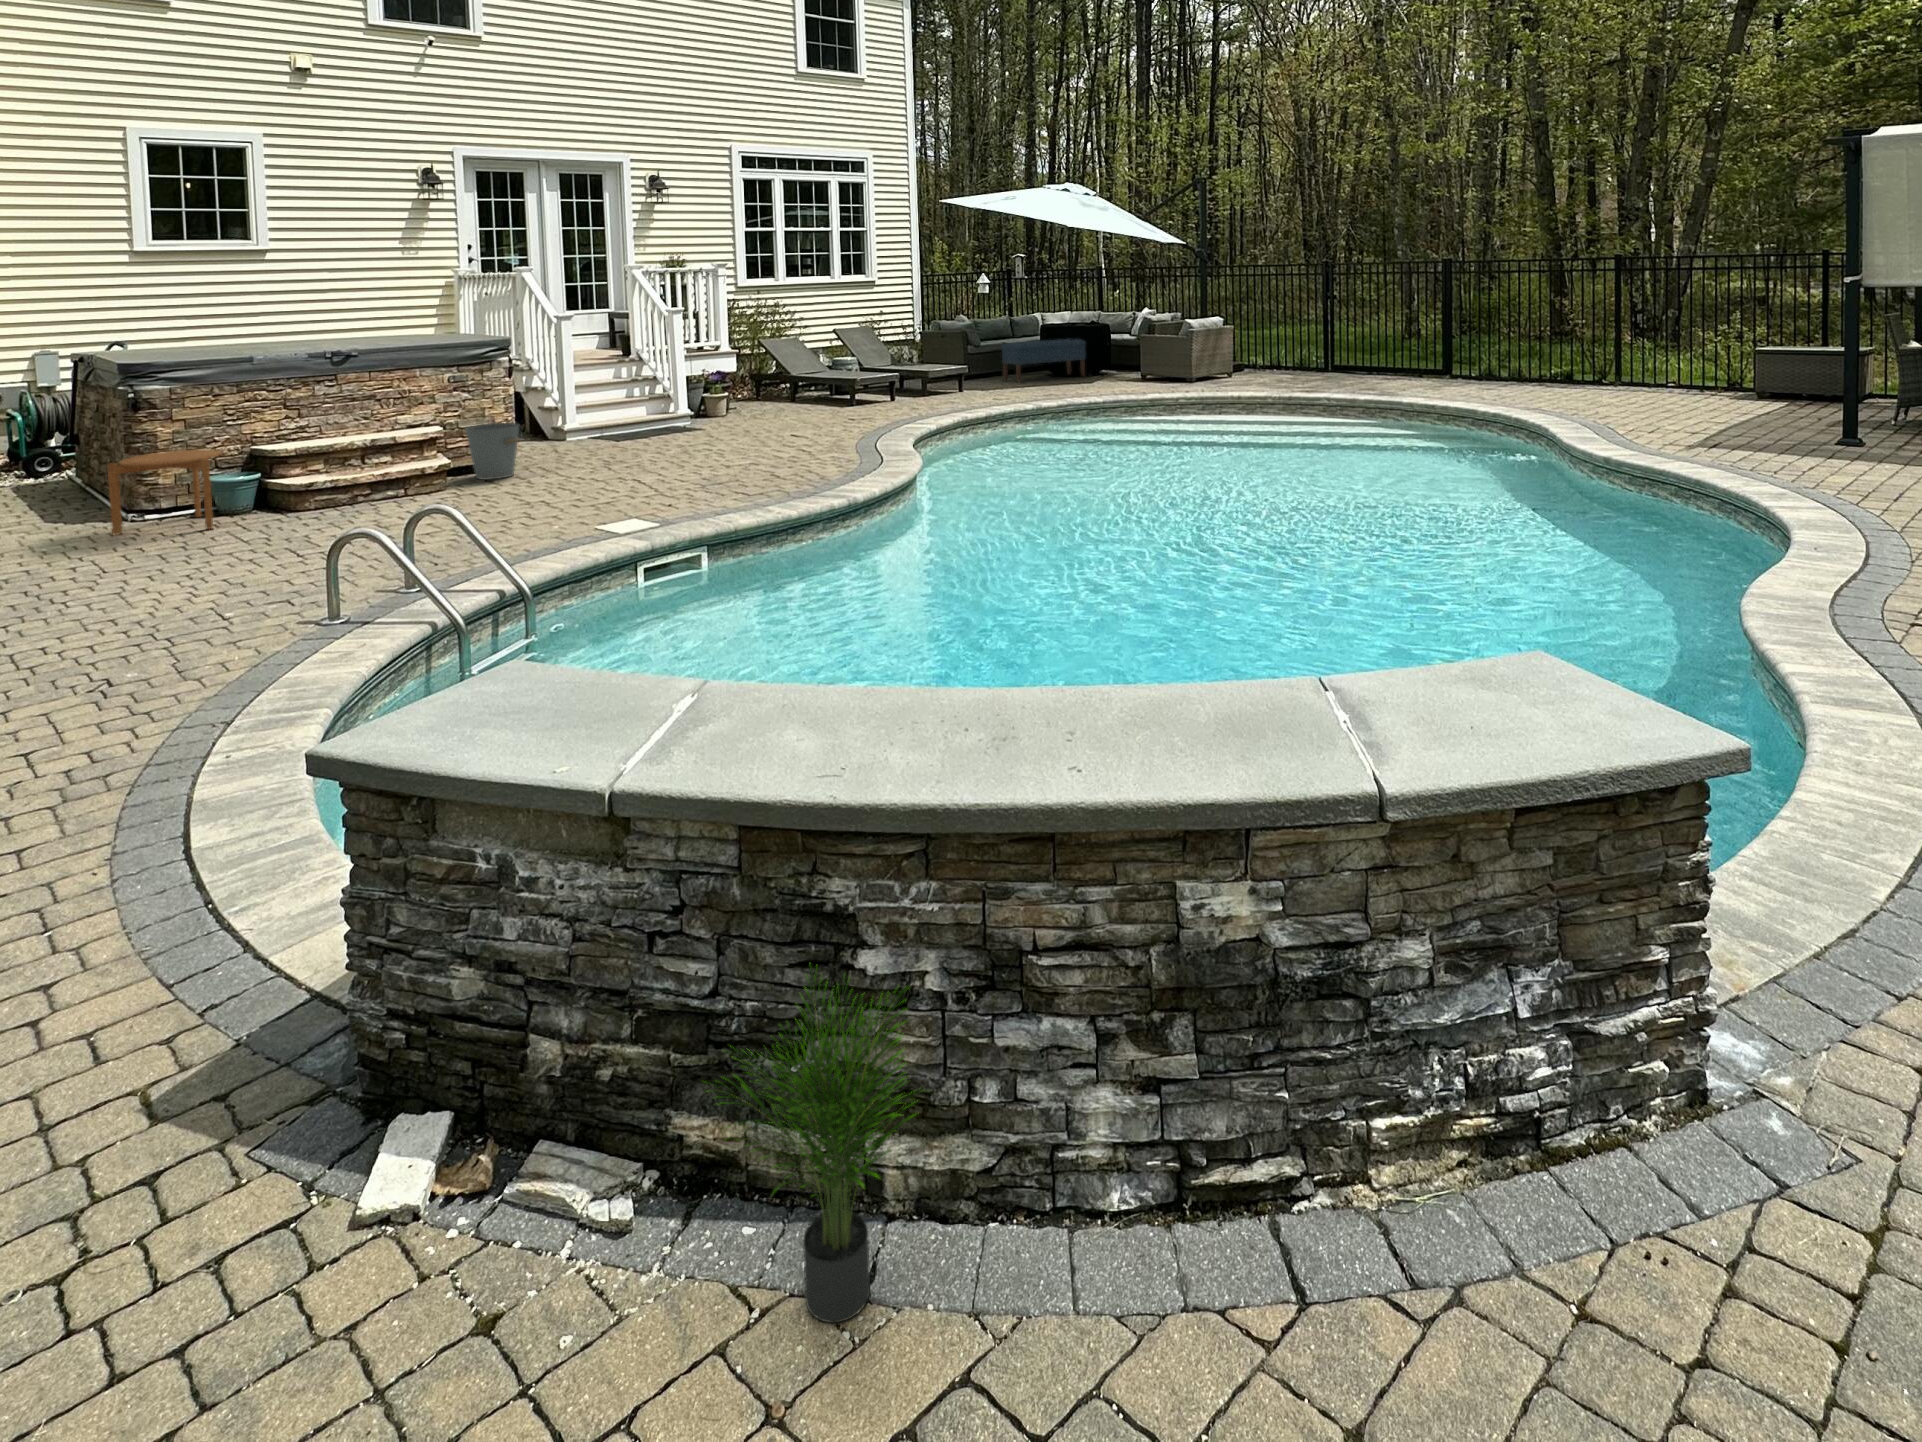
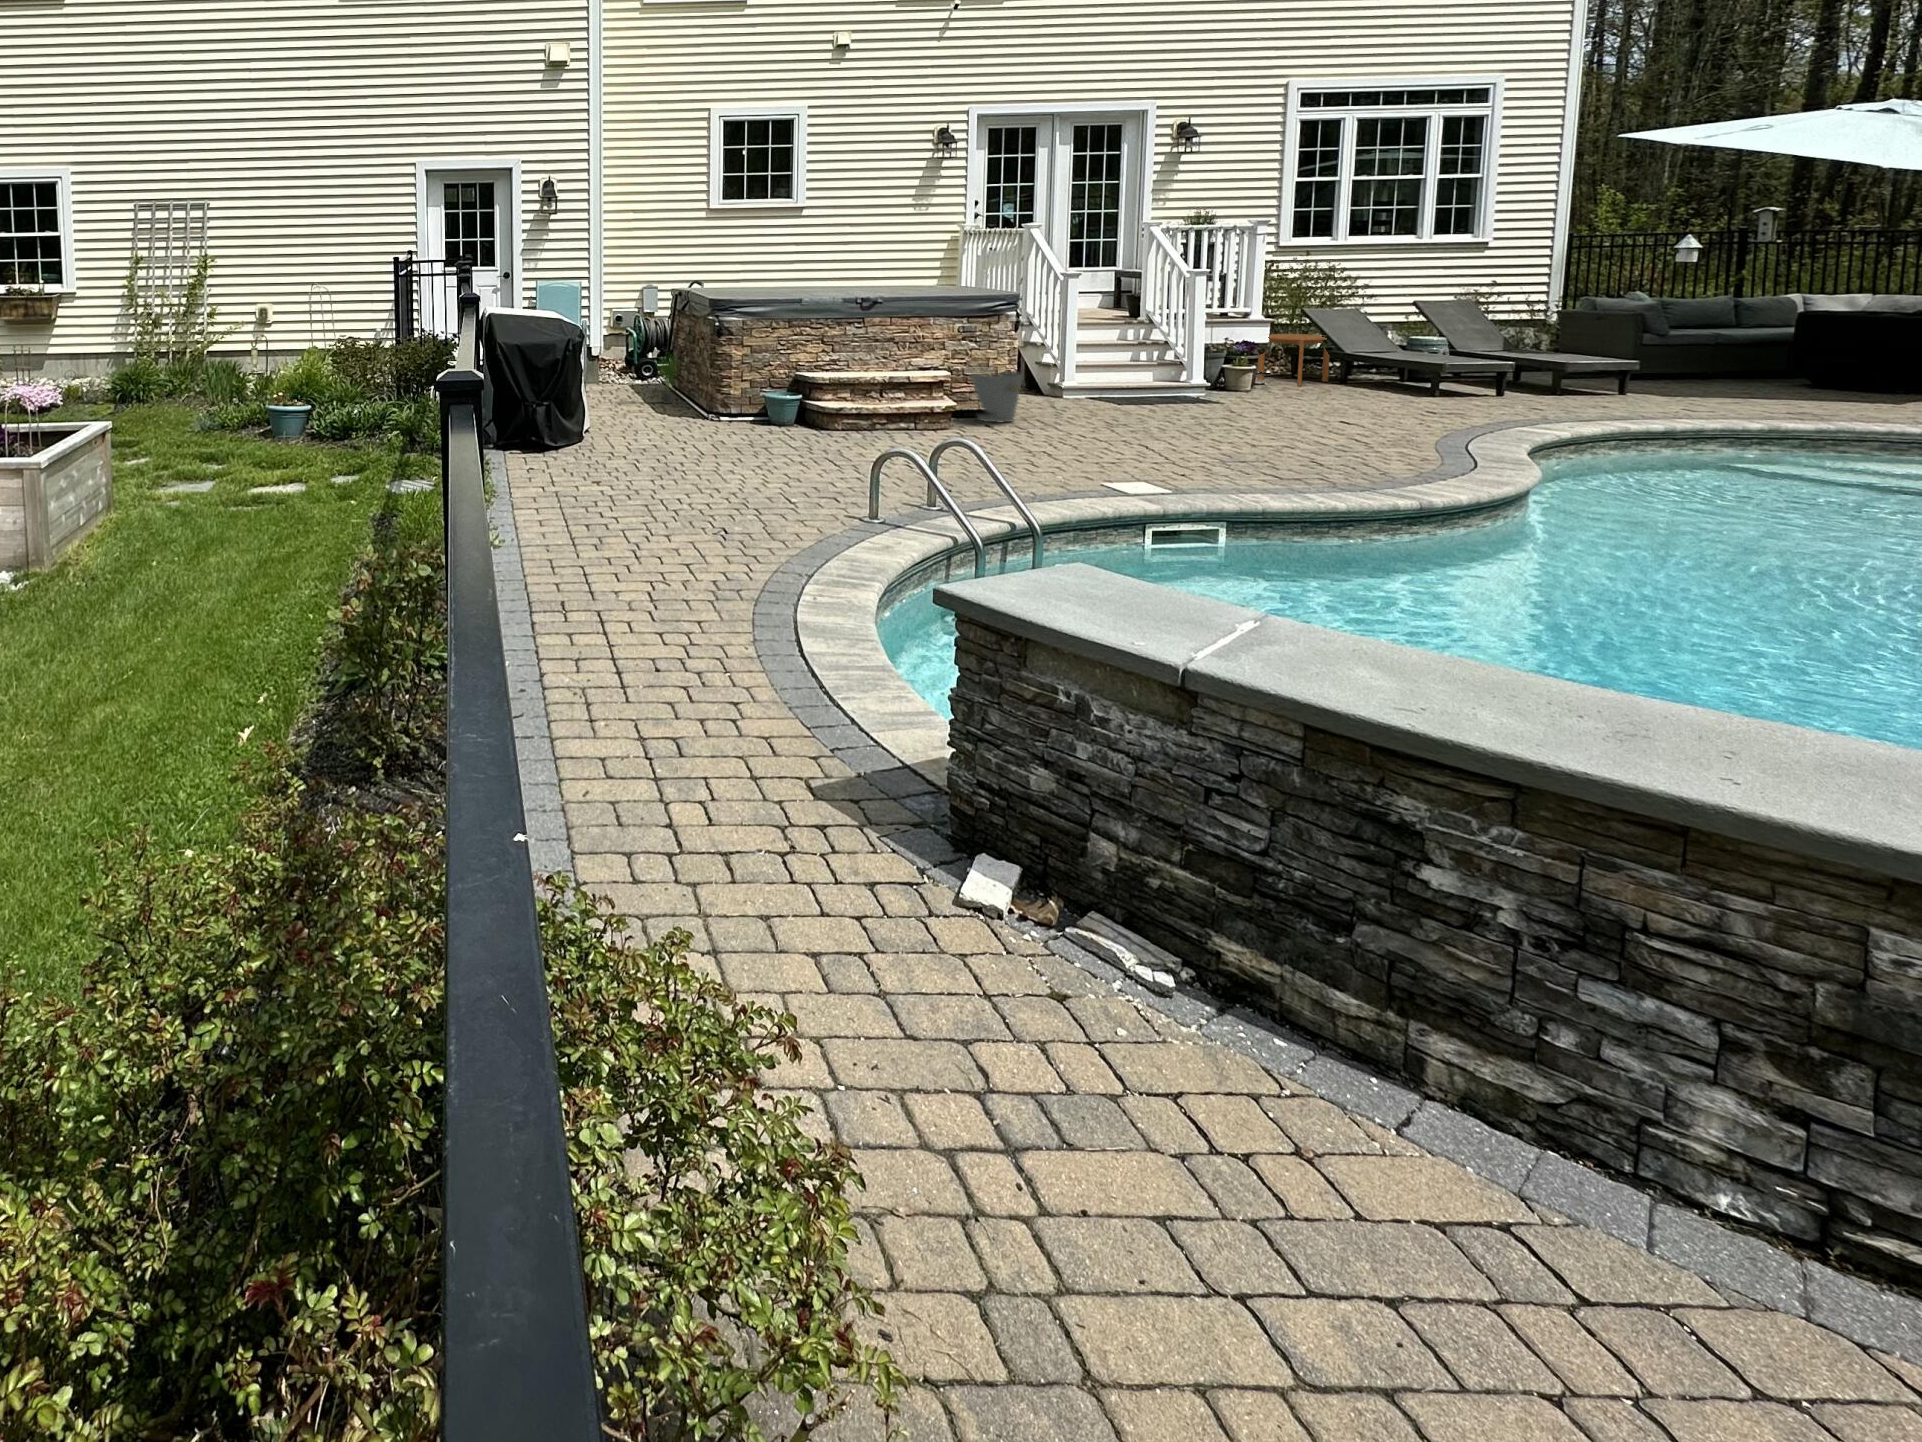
bench: present [1001,339,1086,382] -> none [1700,331,1886,388]
side table: present [108,449,221,535] -> present [1257,334,1330,386]
potted plant: present [708,965,922,1323] -> present [659,357,679,403]

